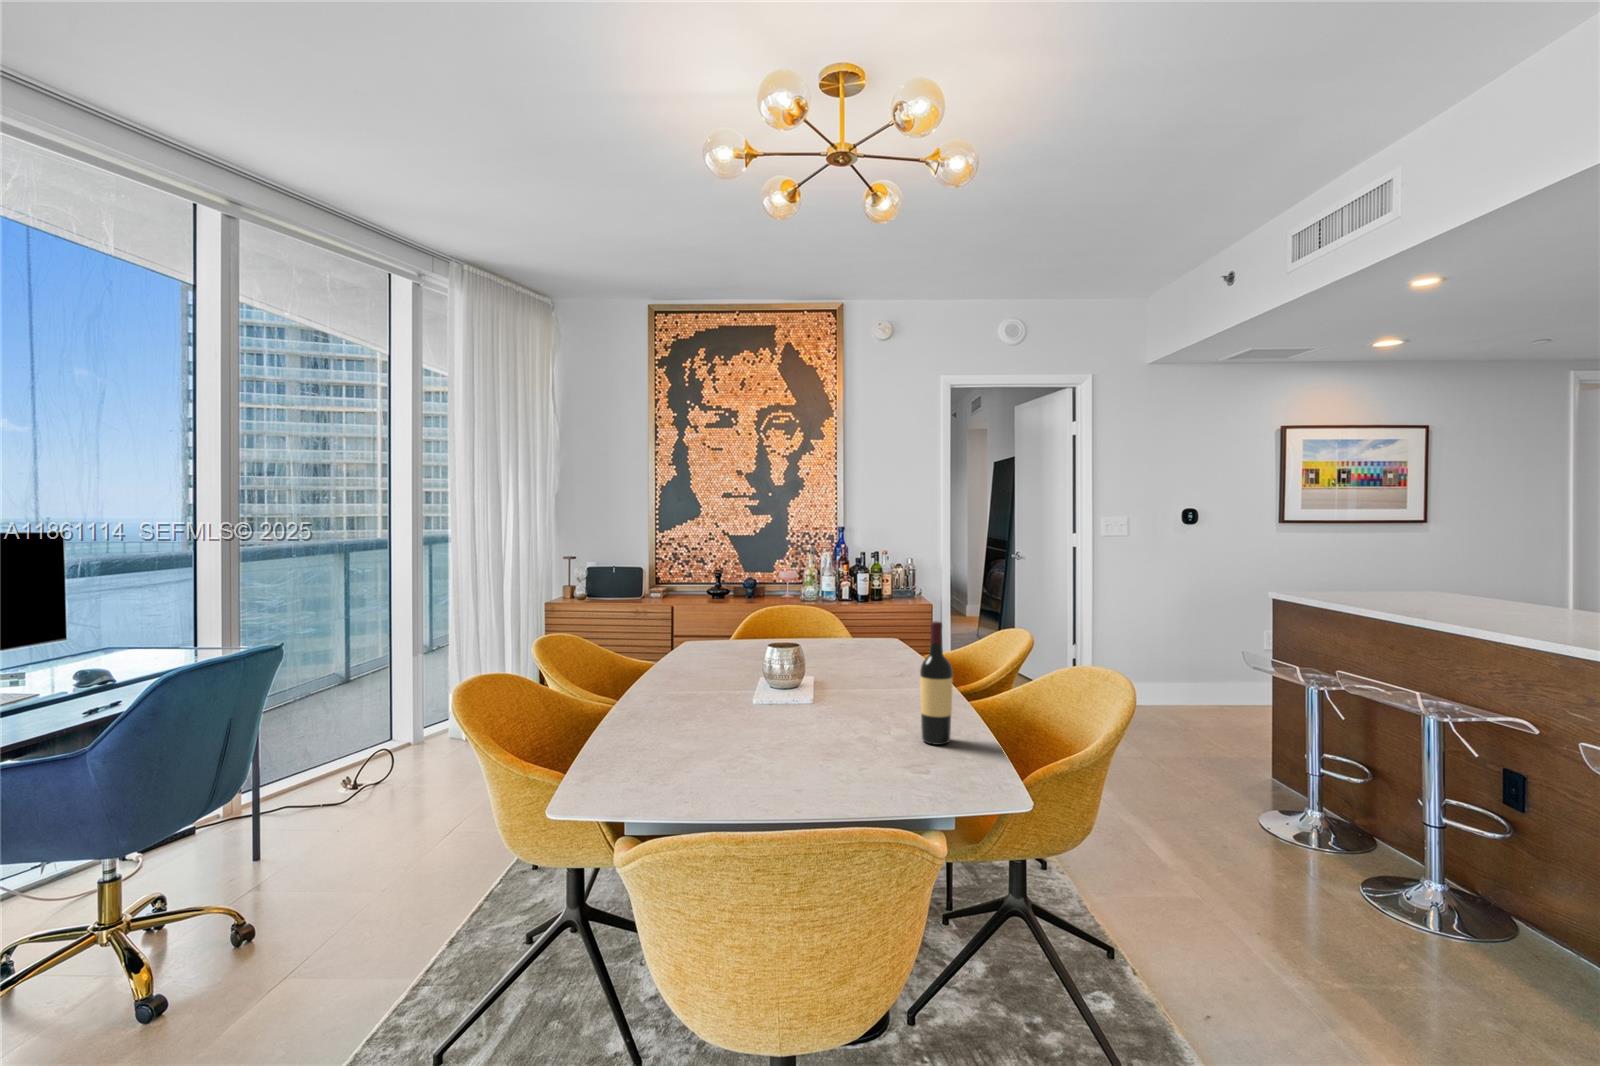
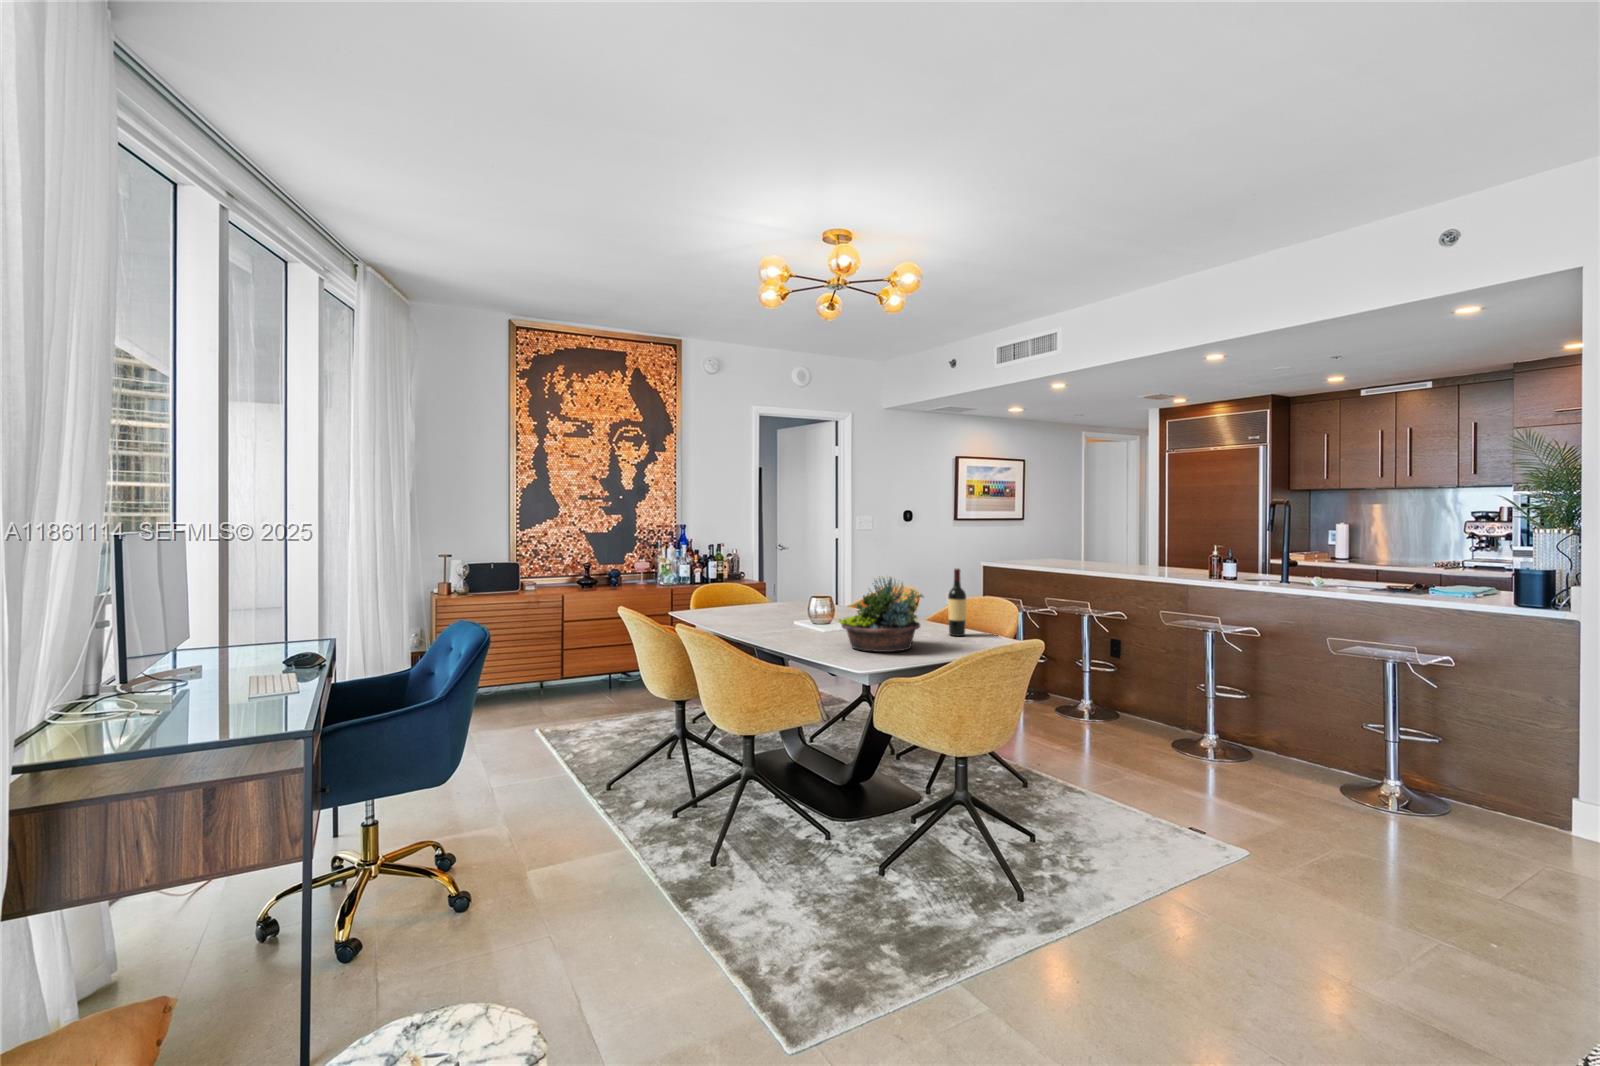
succulent planter: none [680,627,816,766] -> present [839,578,923,652]

